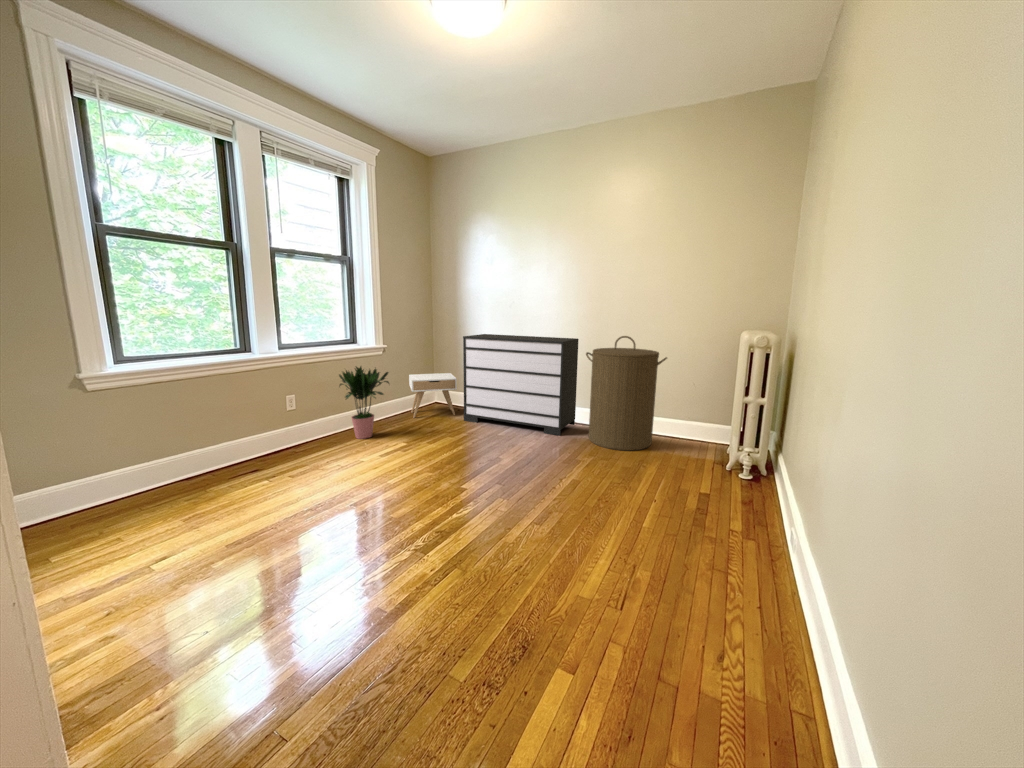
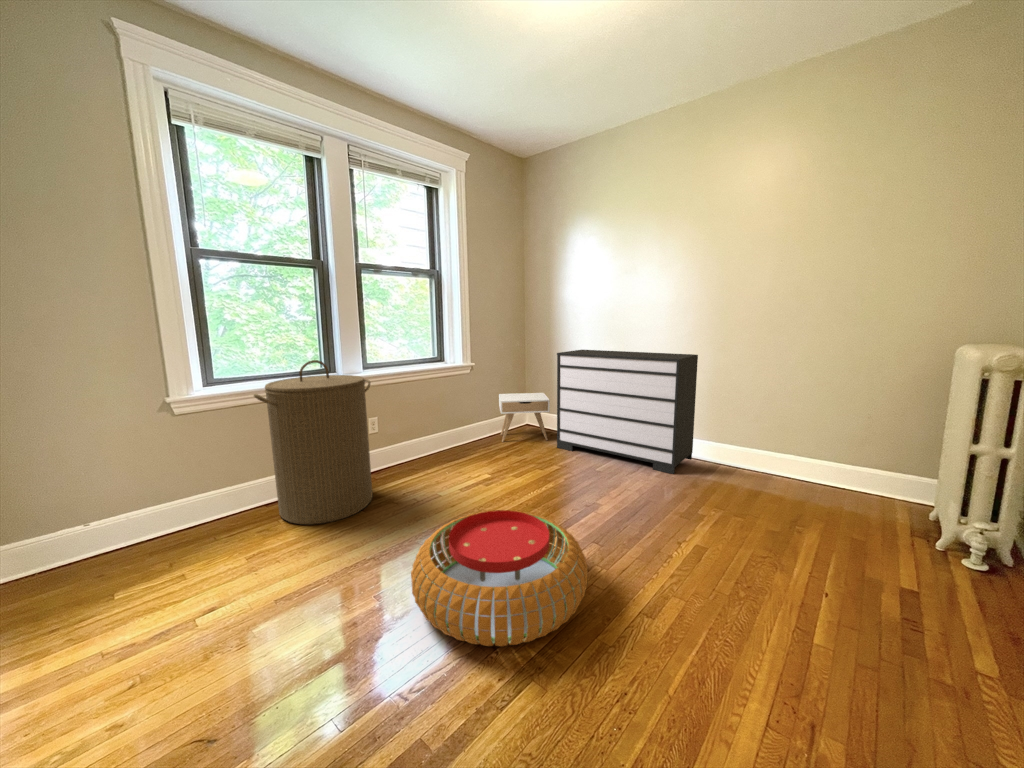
laundry hamper: present [586,336,667,451] -> present [254,360,372,525]
potted plant: present [339,366,389,439] -> none [420,384,480,466]
pouf: none [352,460,493,553] -> present [411,510,588,646]

